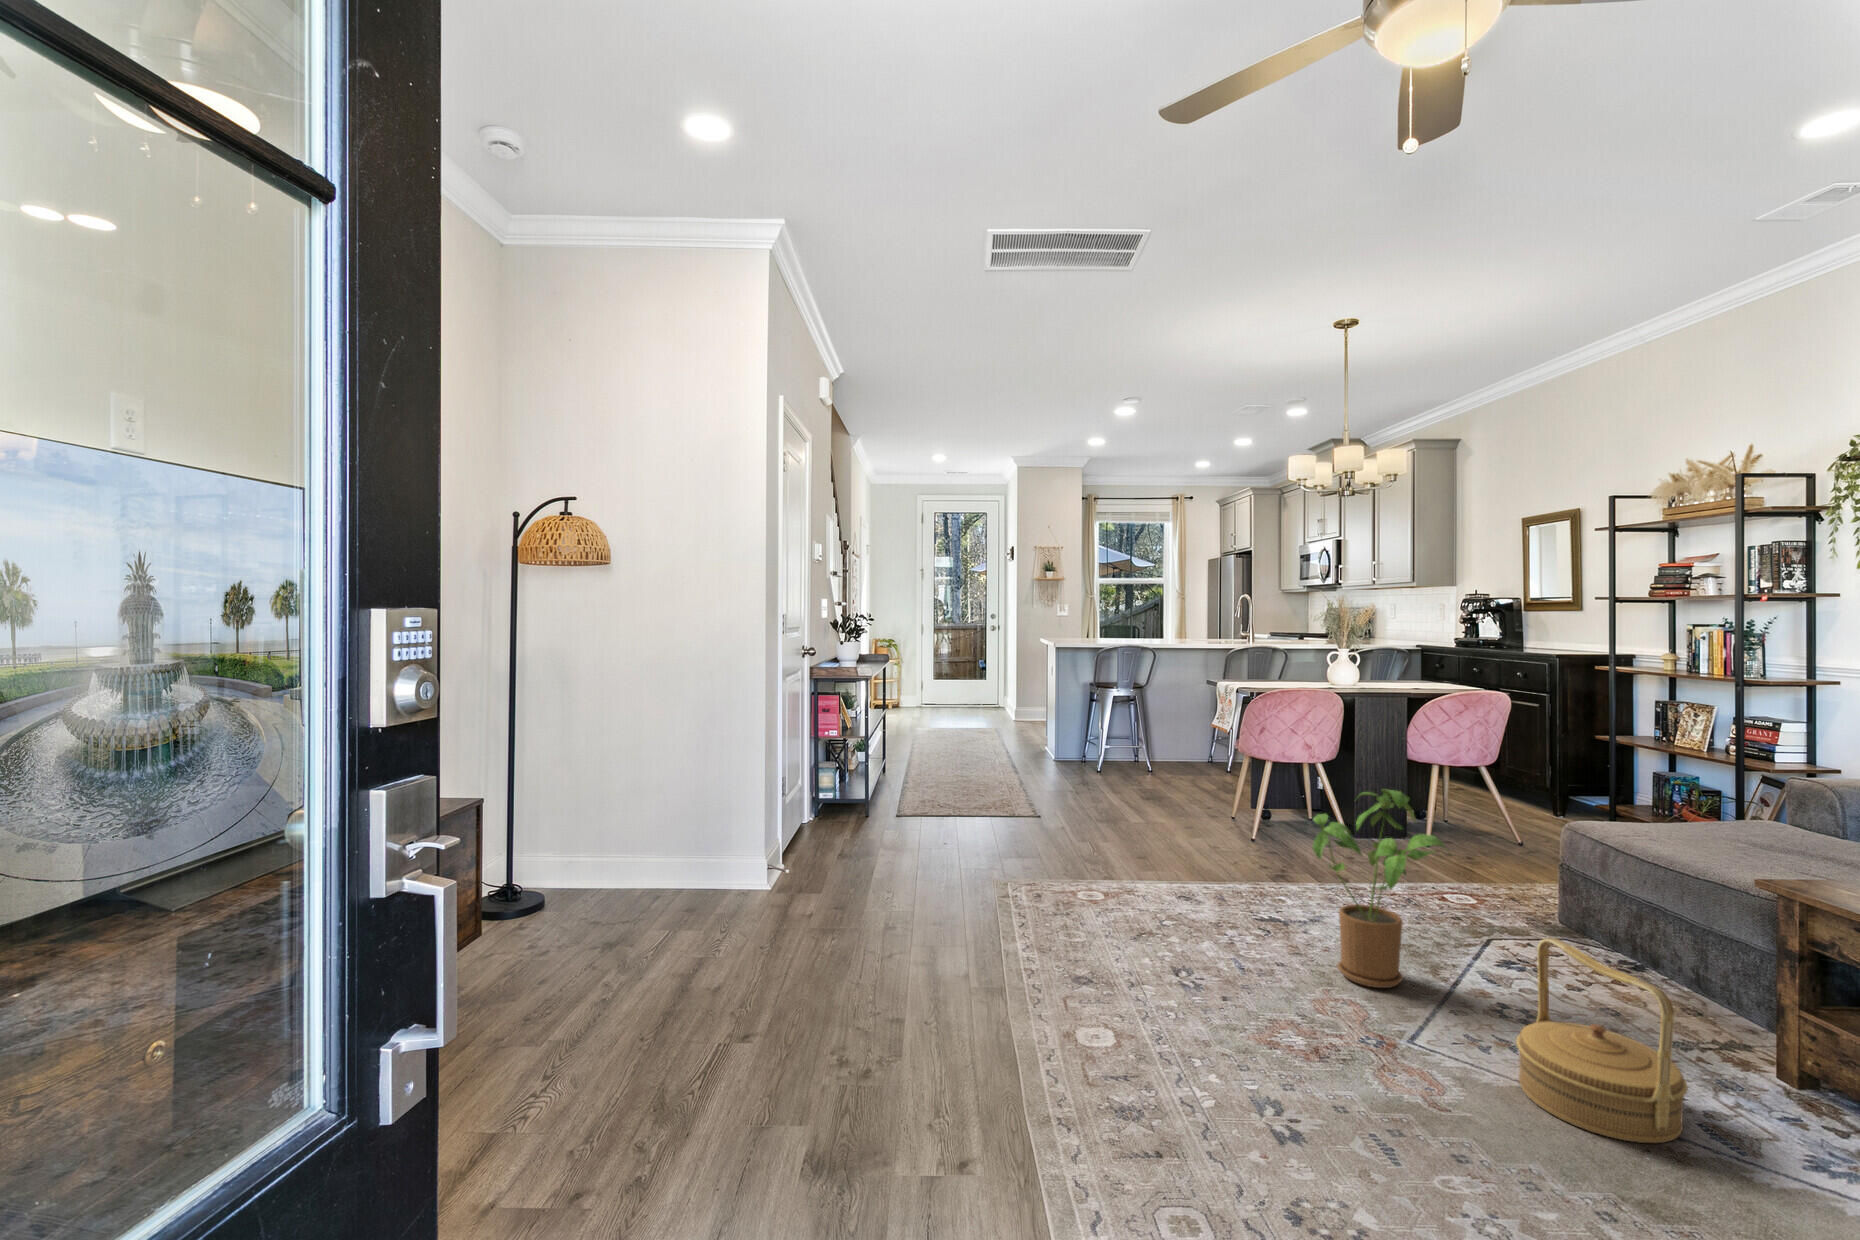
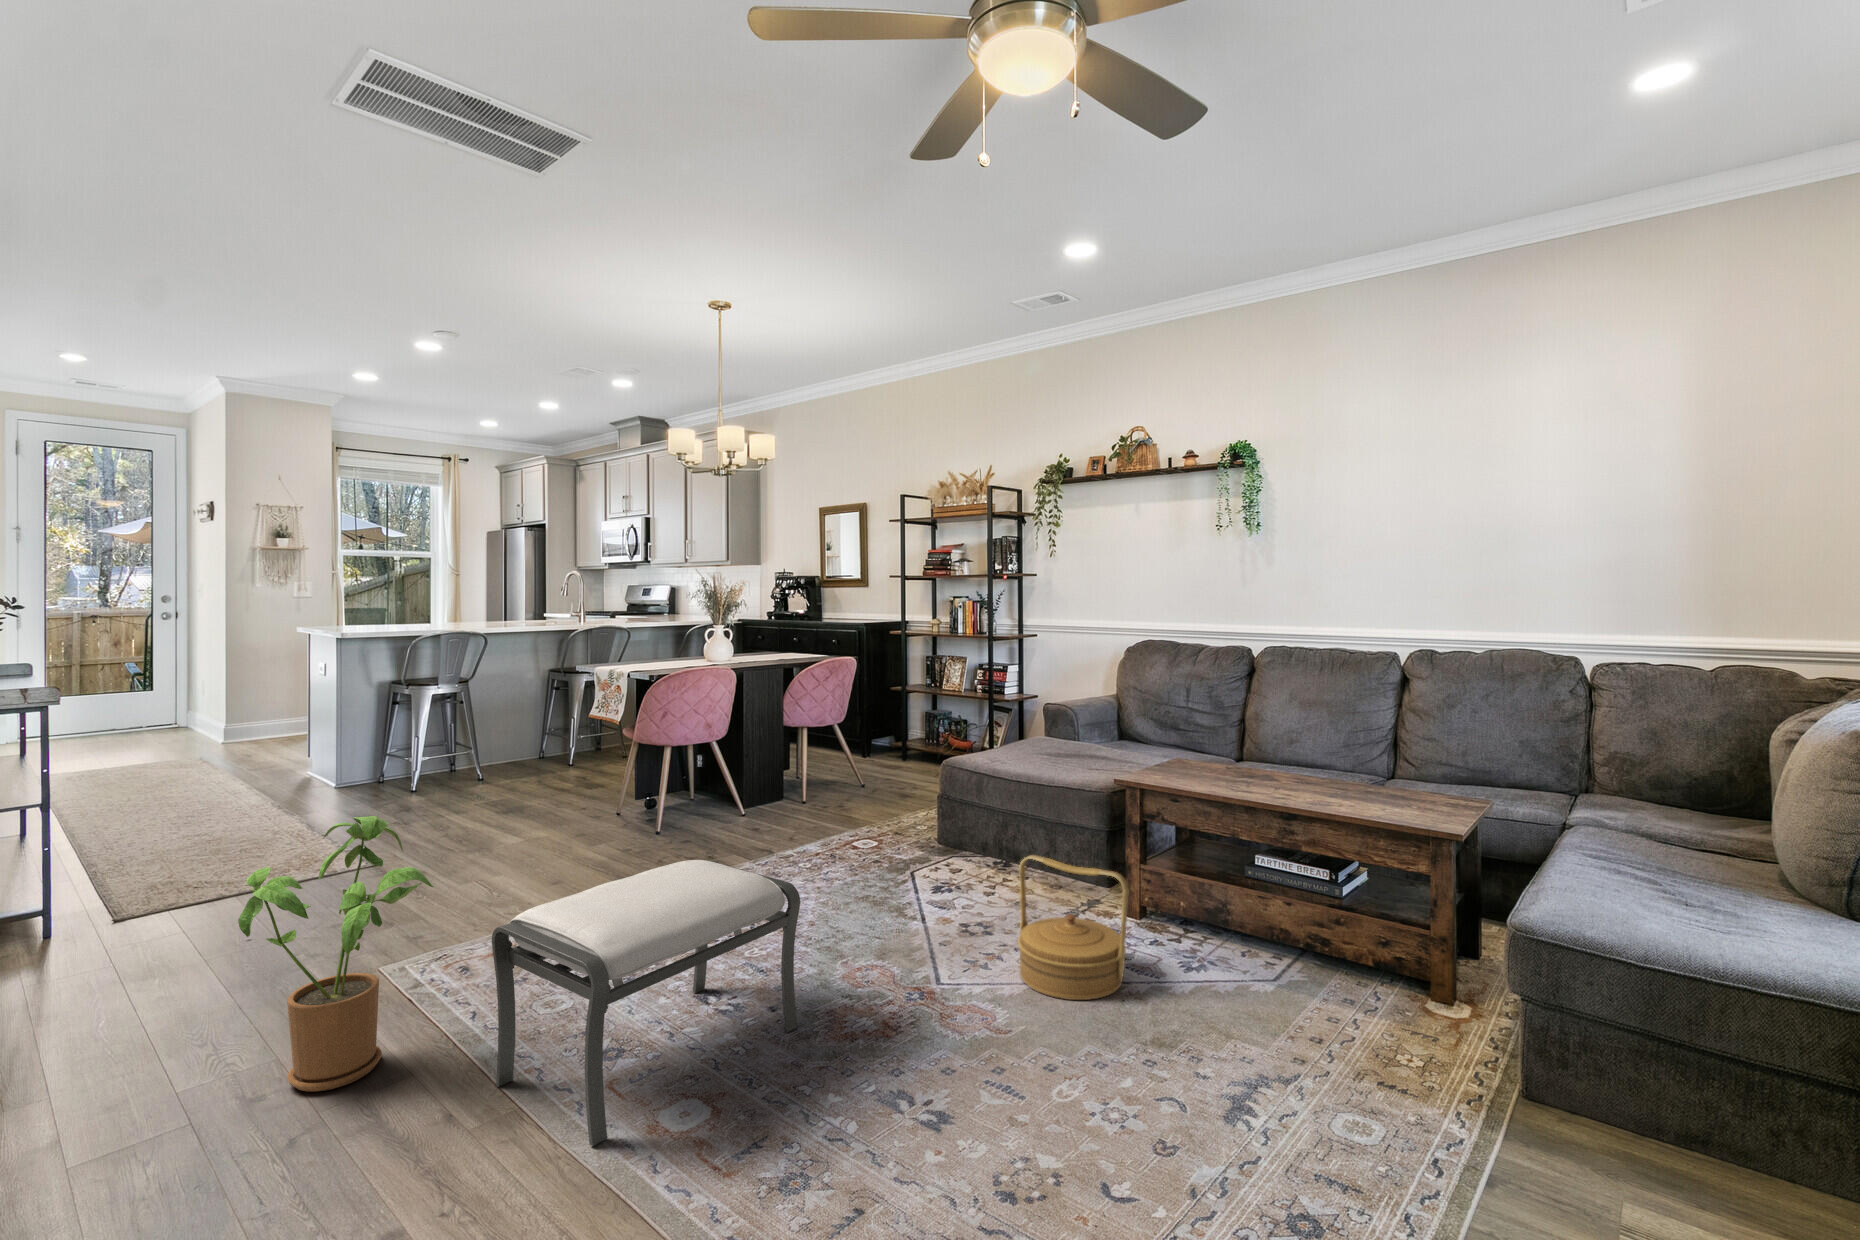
house plant: present [1313,789,1448,988] -> present [238,816,434,1092]
ottoman: none [1003,845,1236,1025] -> present [492,860,800,1146]

